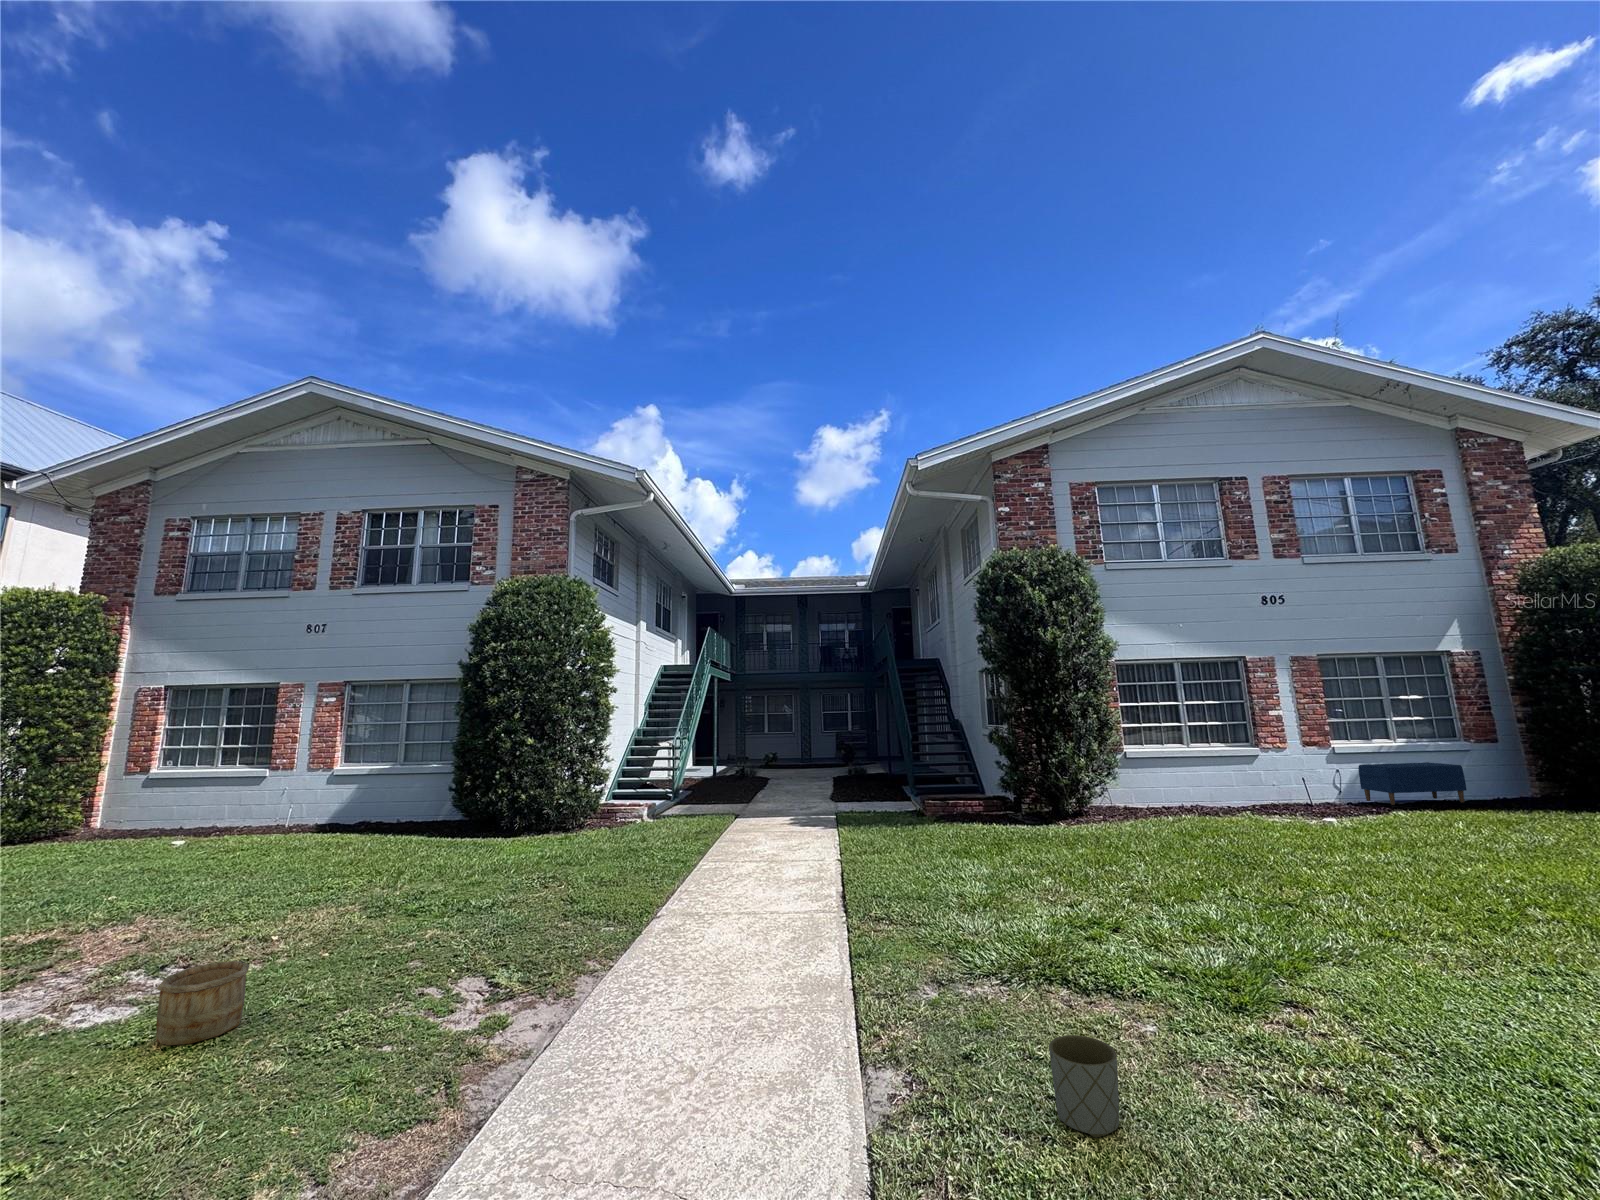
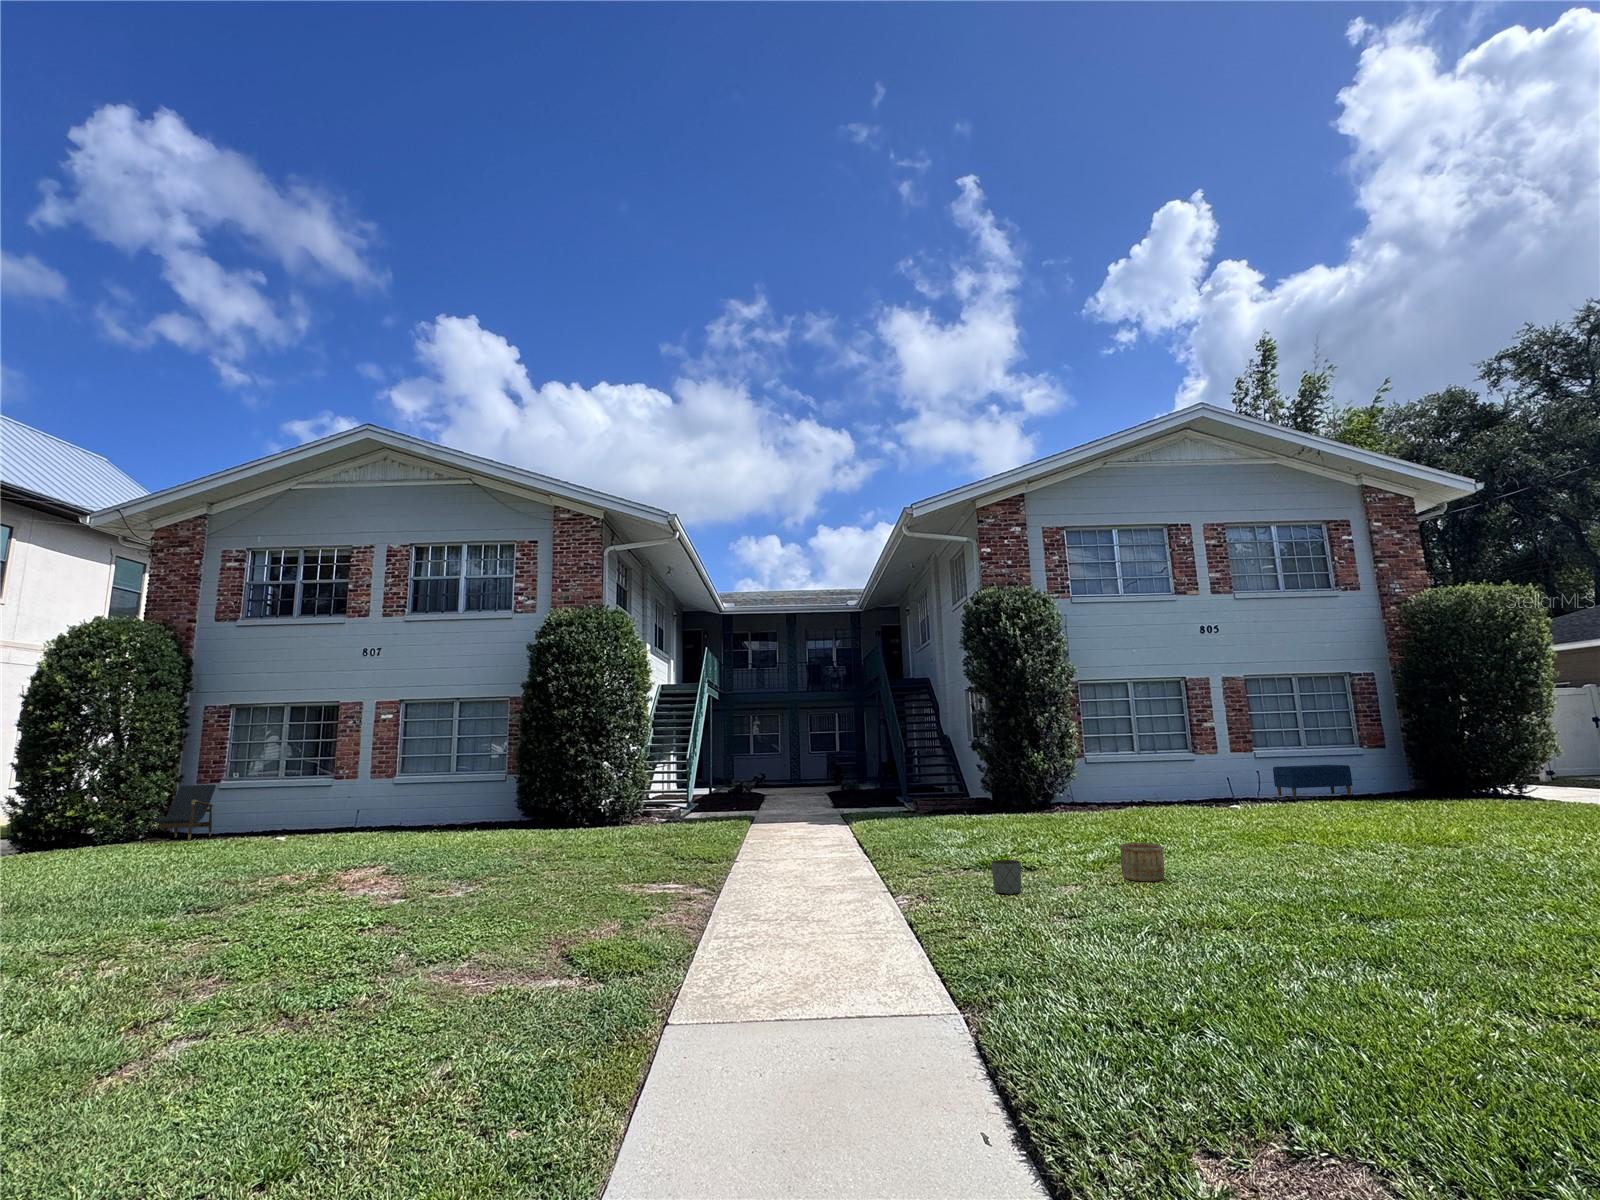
lounge chair: none [44,774,143,841] -> present [143,785,216,842]
wooden bucket: present [156,961,249,1045] -> present [1119,843,1164,881]

